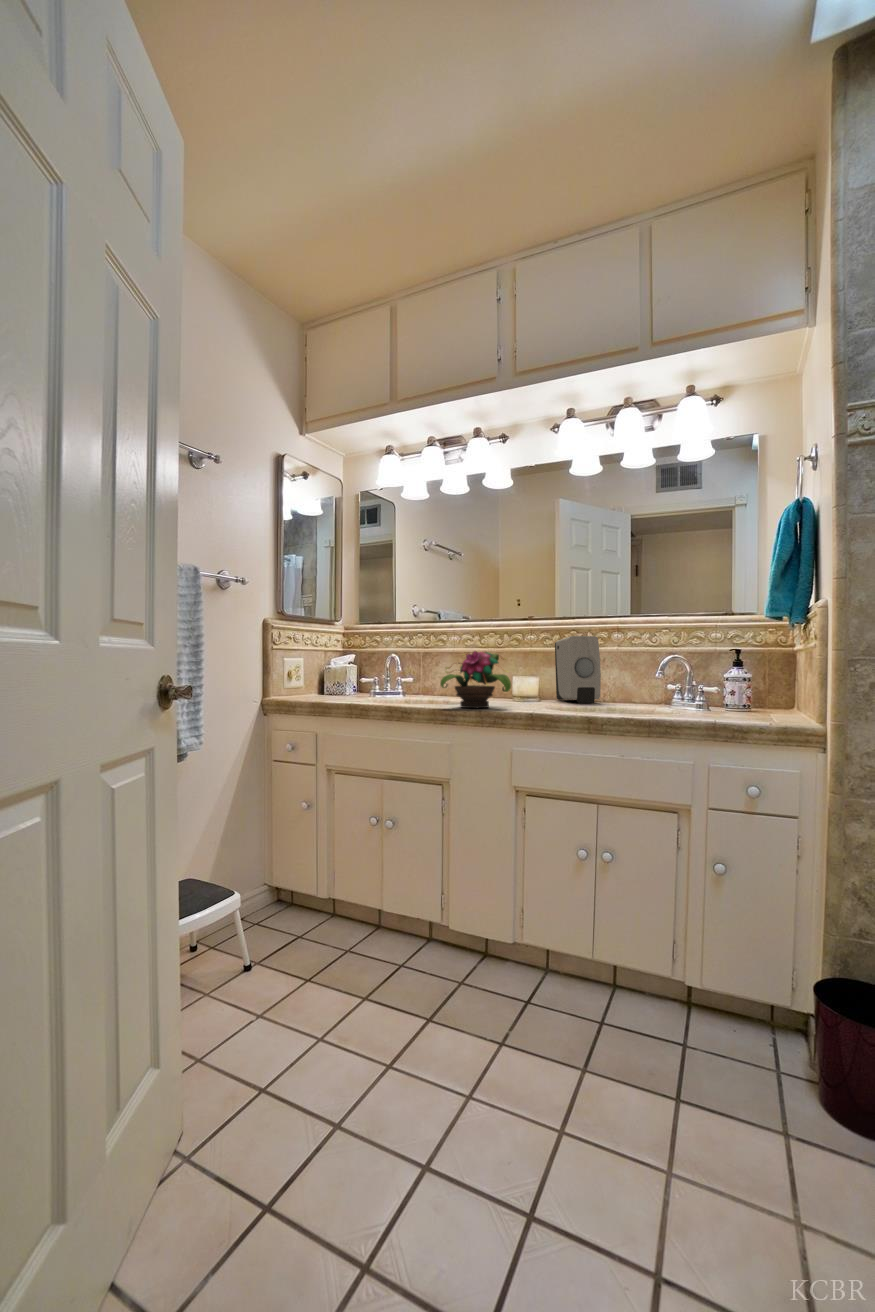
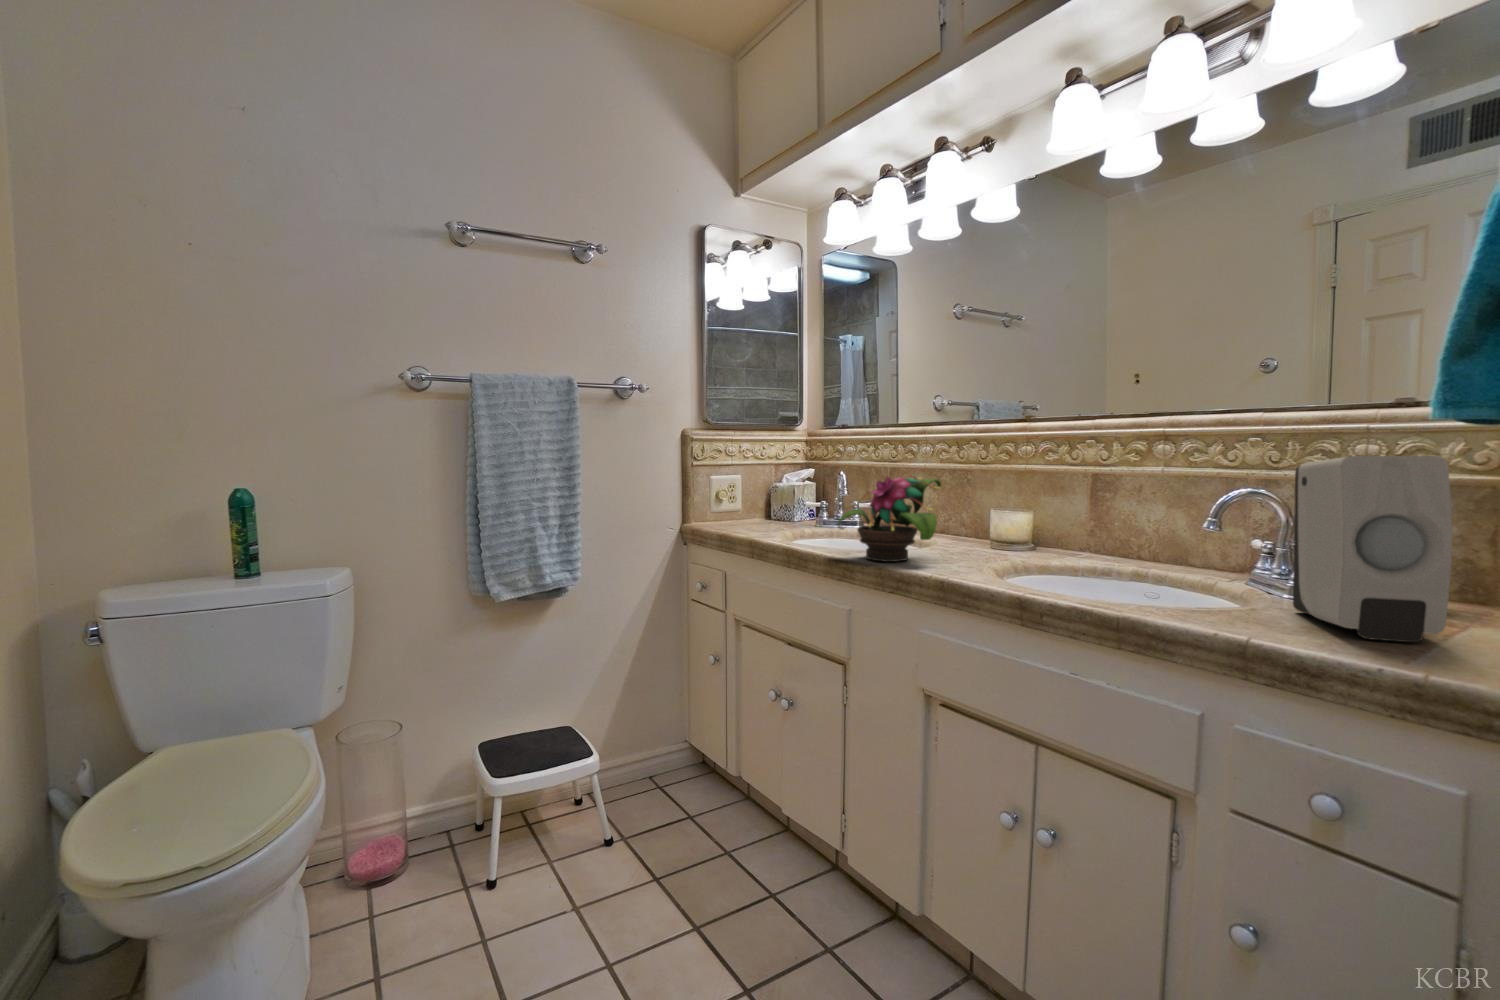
soap dispenser: present [555,636,601,703] -> present [1293,456,1452,642]

